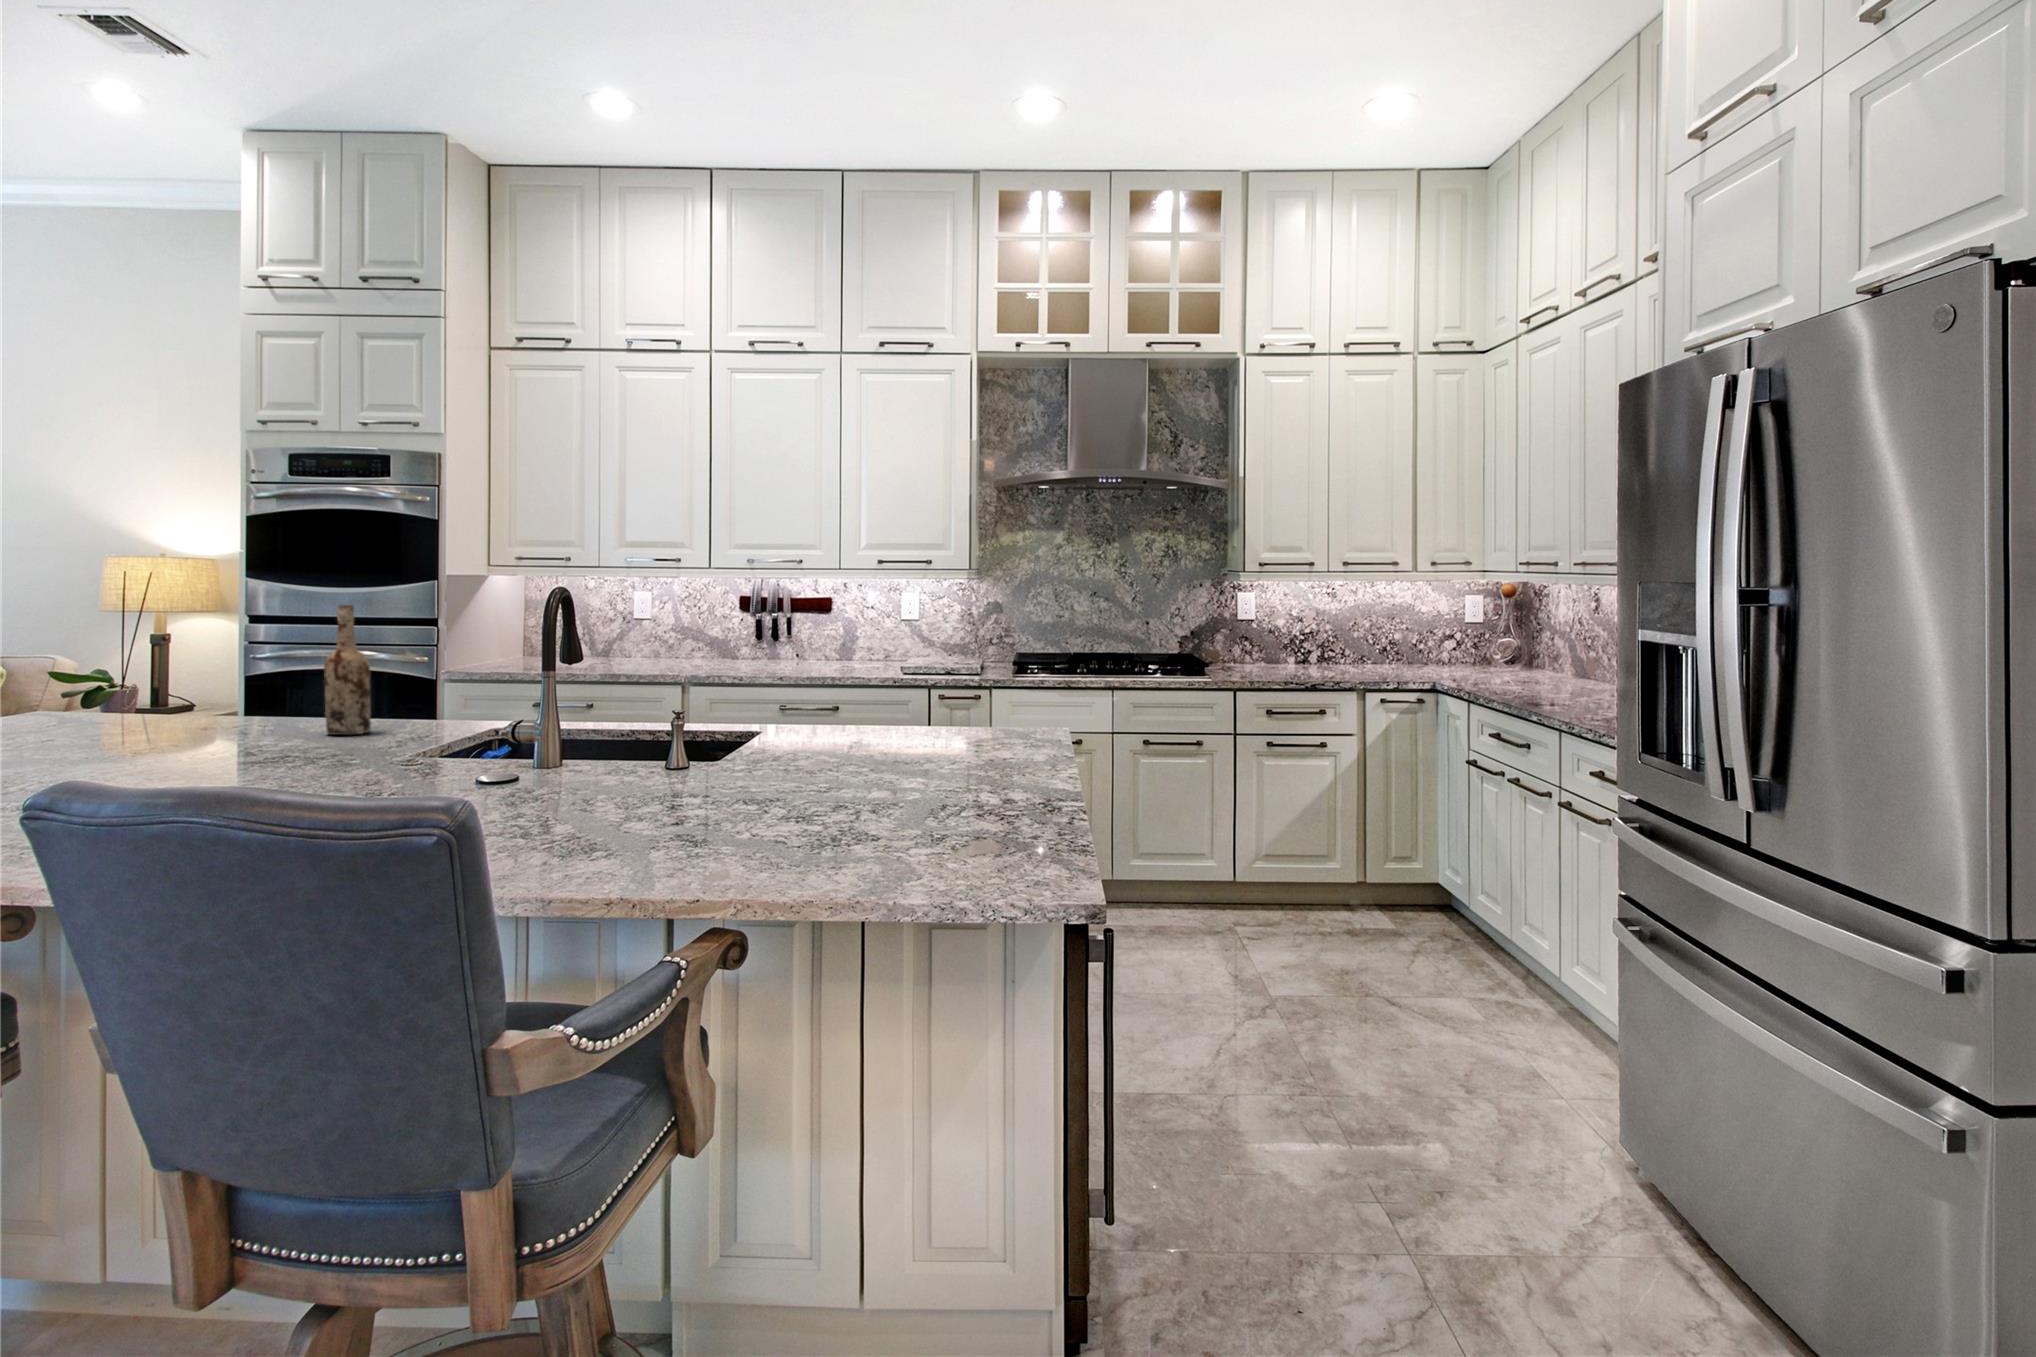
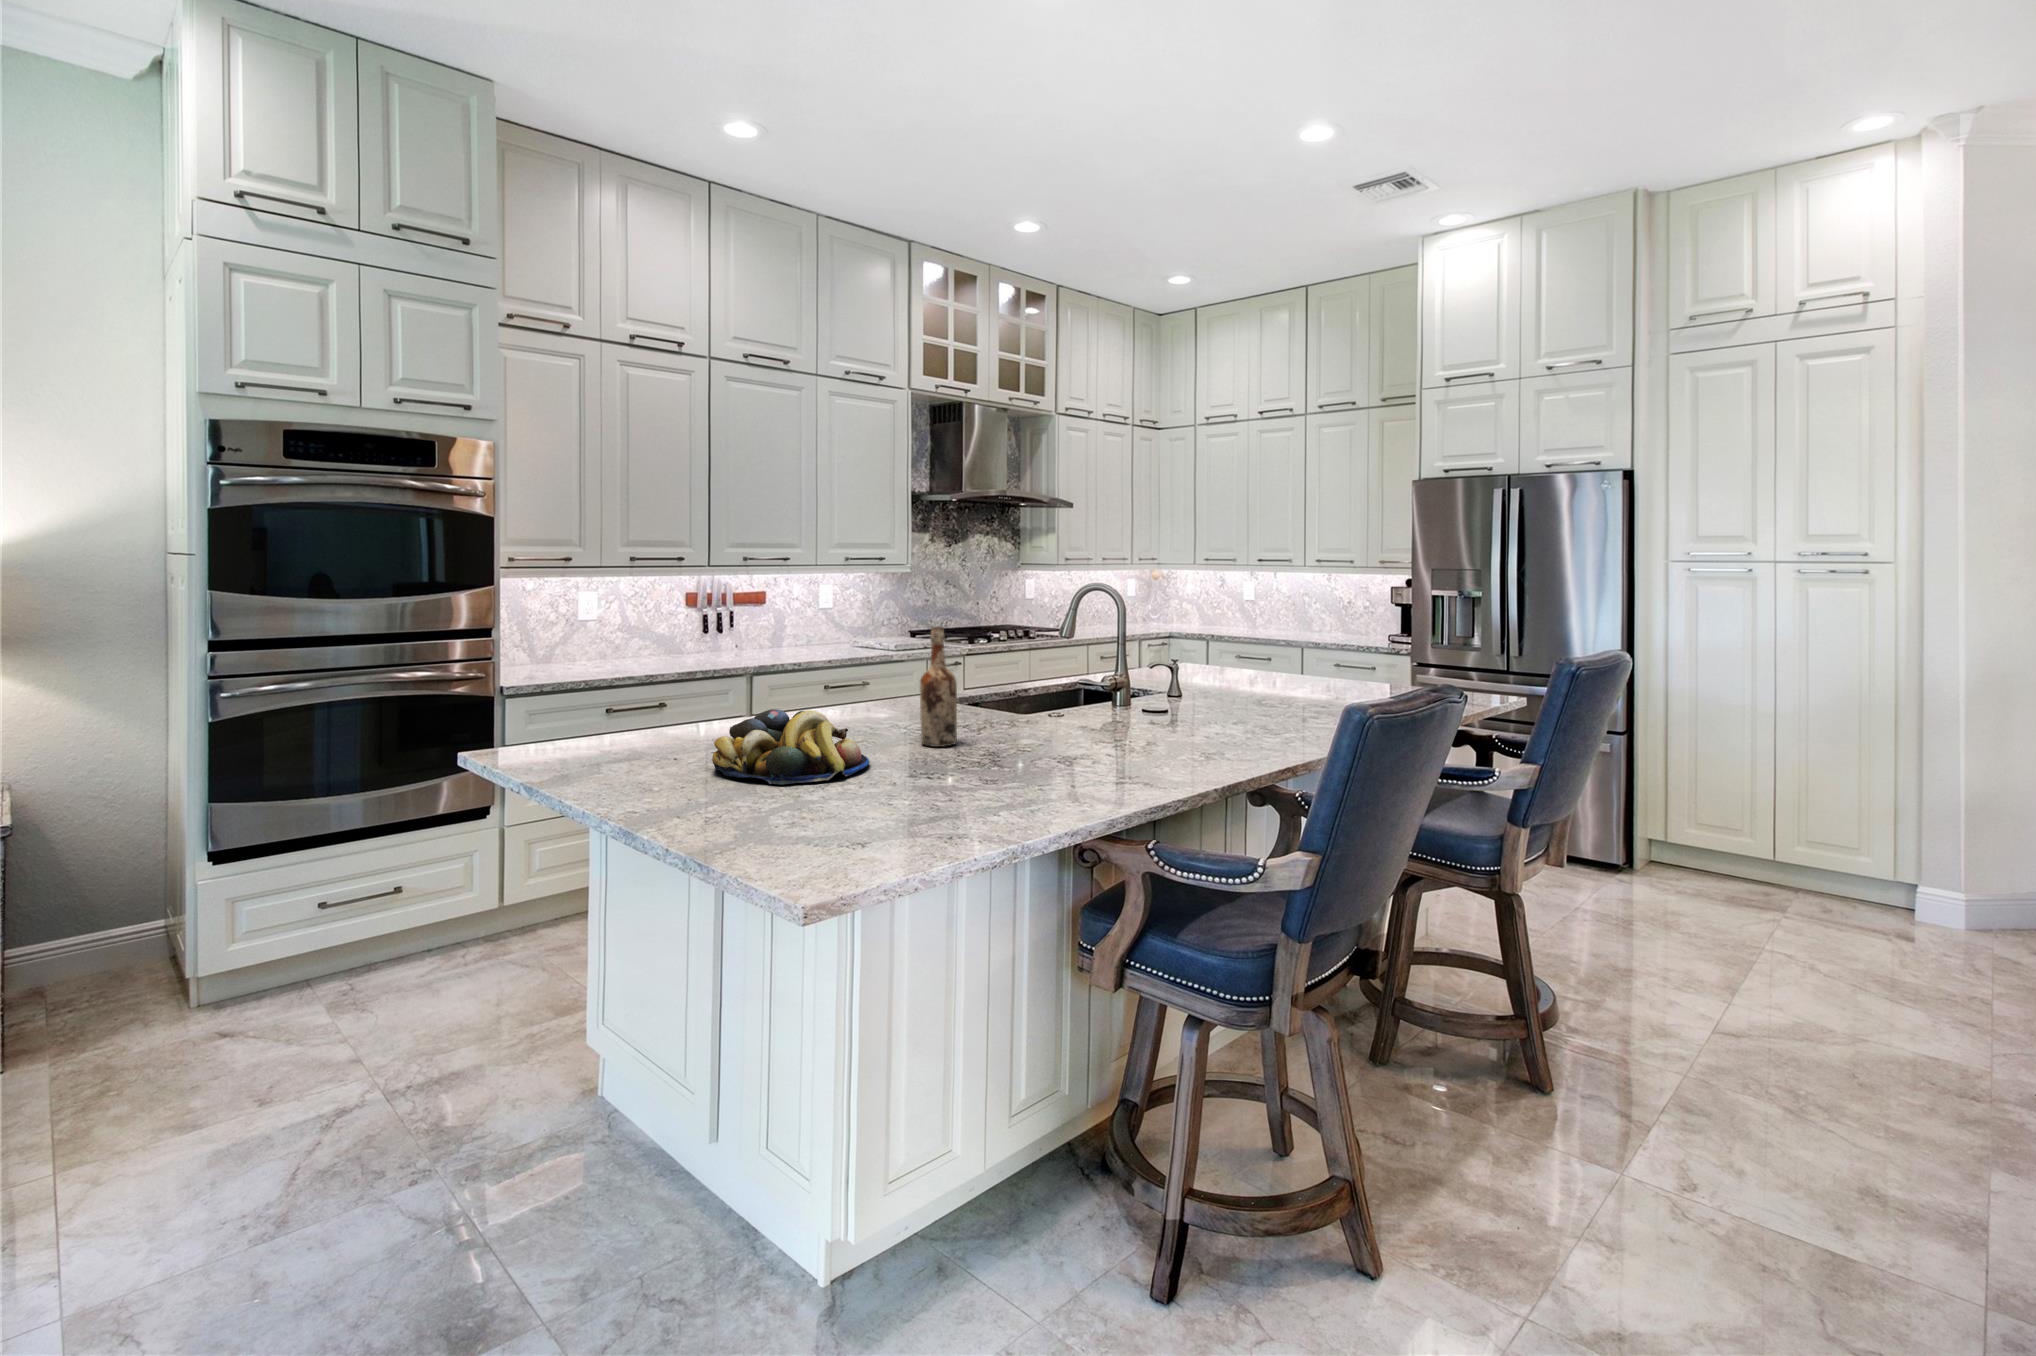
fruit bowl: none [68,677,255,739] -> present [712,709,869,784]

